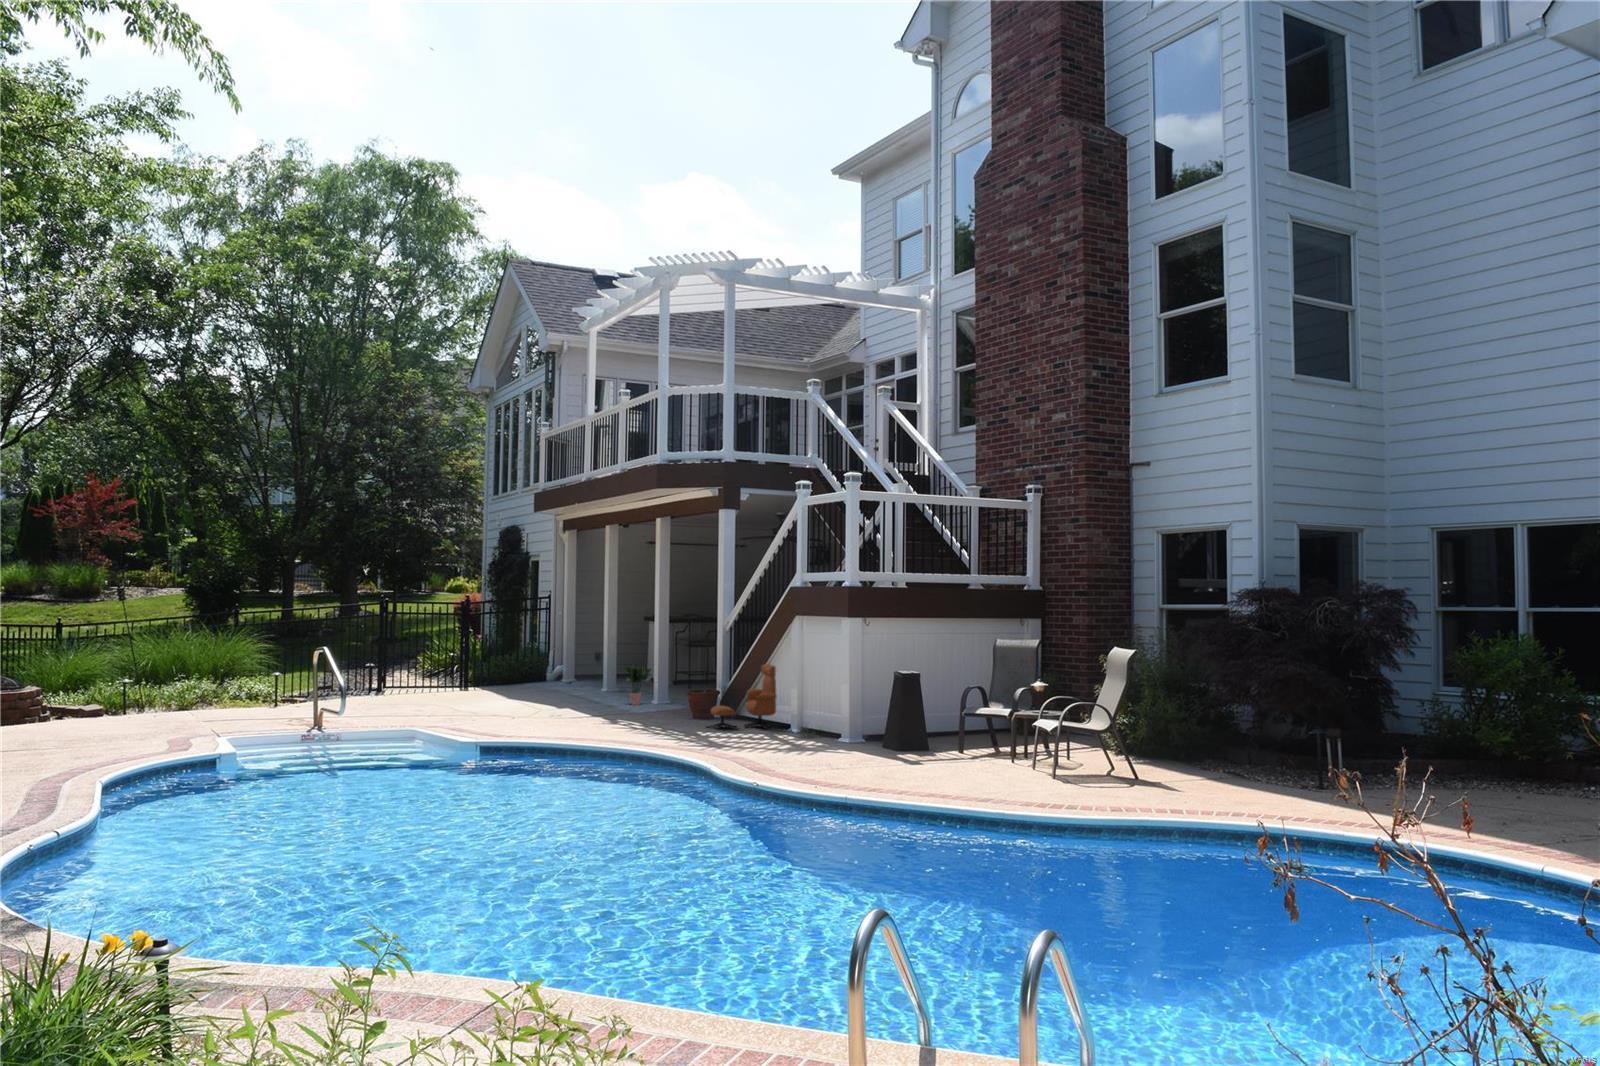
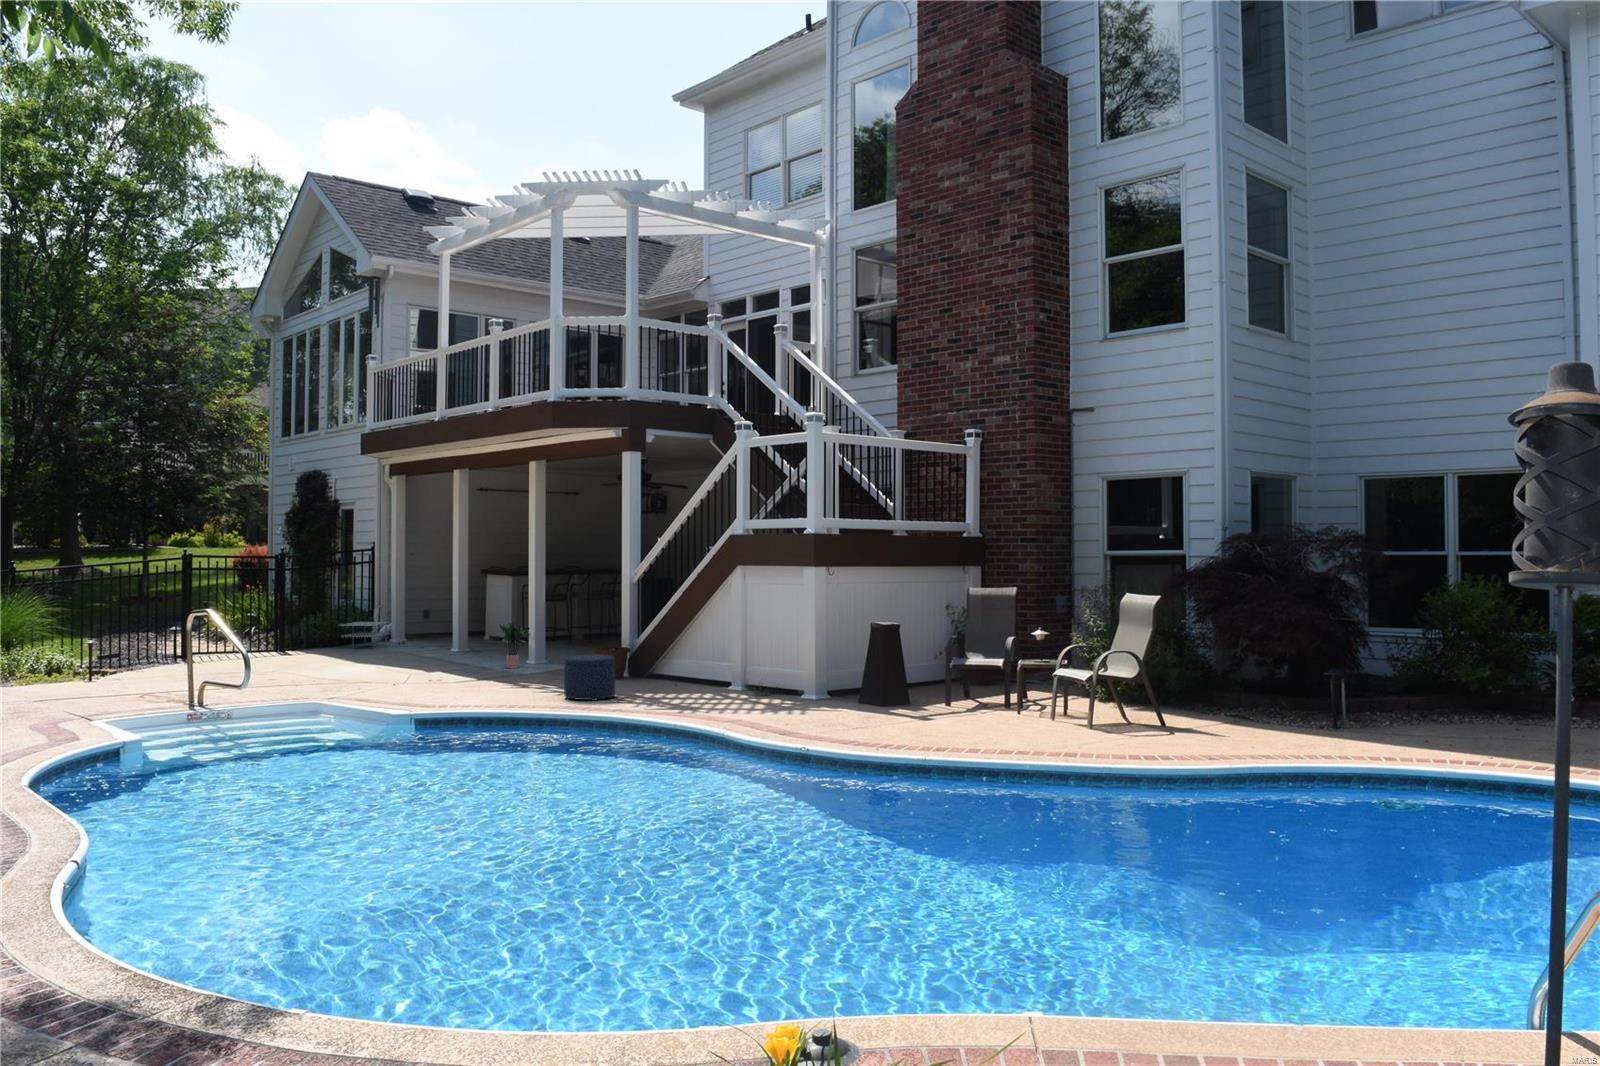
side table: none [515,660,561,685] -> present [342,622,388,648]
lounge chair: present [707,664,778,730] -> none [631,619,711,694]
ottoman: none [641,693,685,733] -> present [564,655,615,701]

